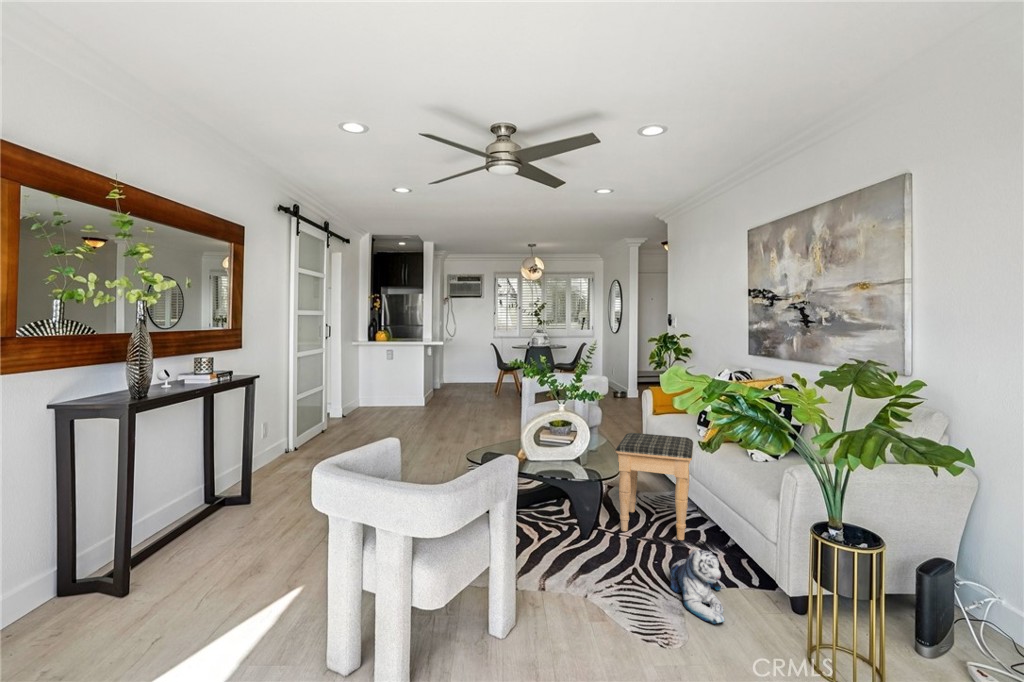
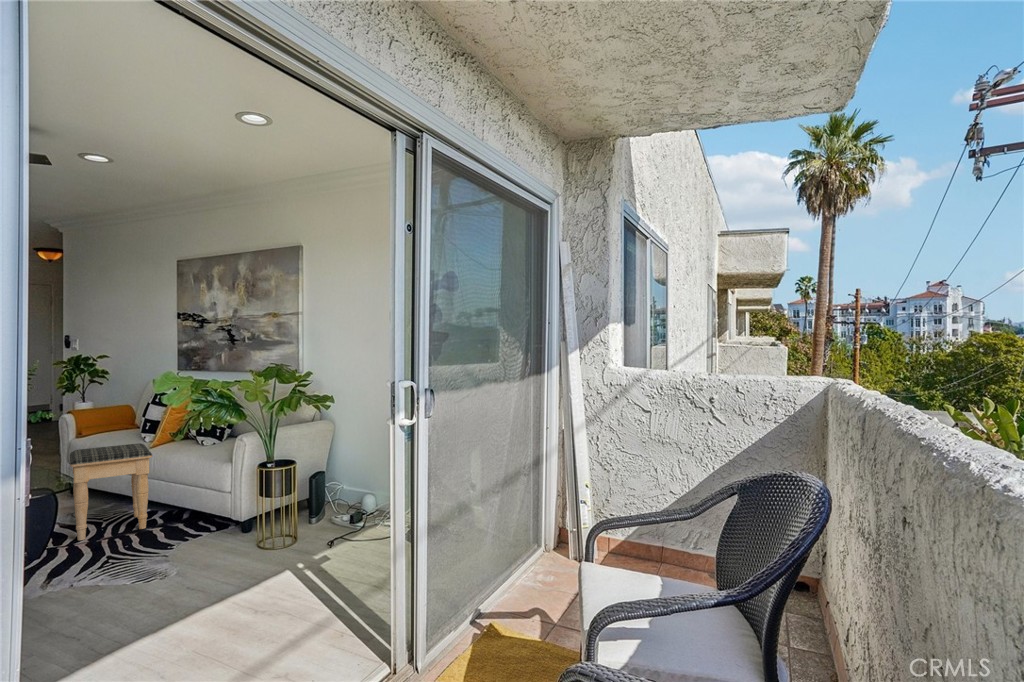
plush toy: present [670,550,725,624] -> none [147,512,200,560]

